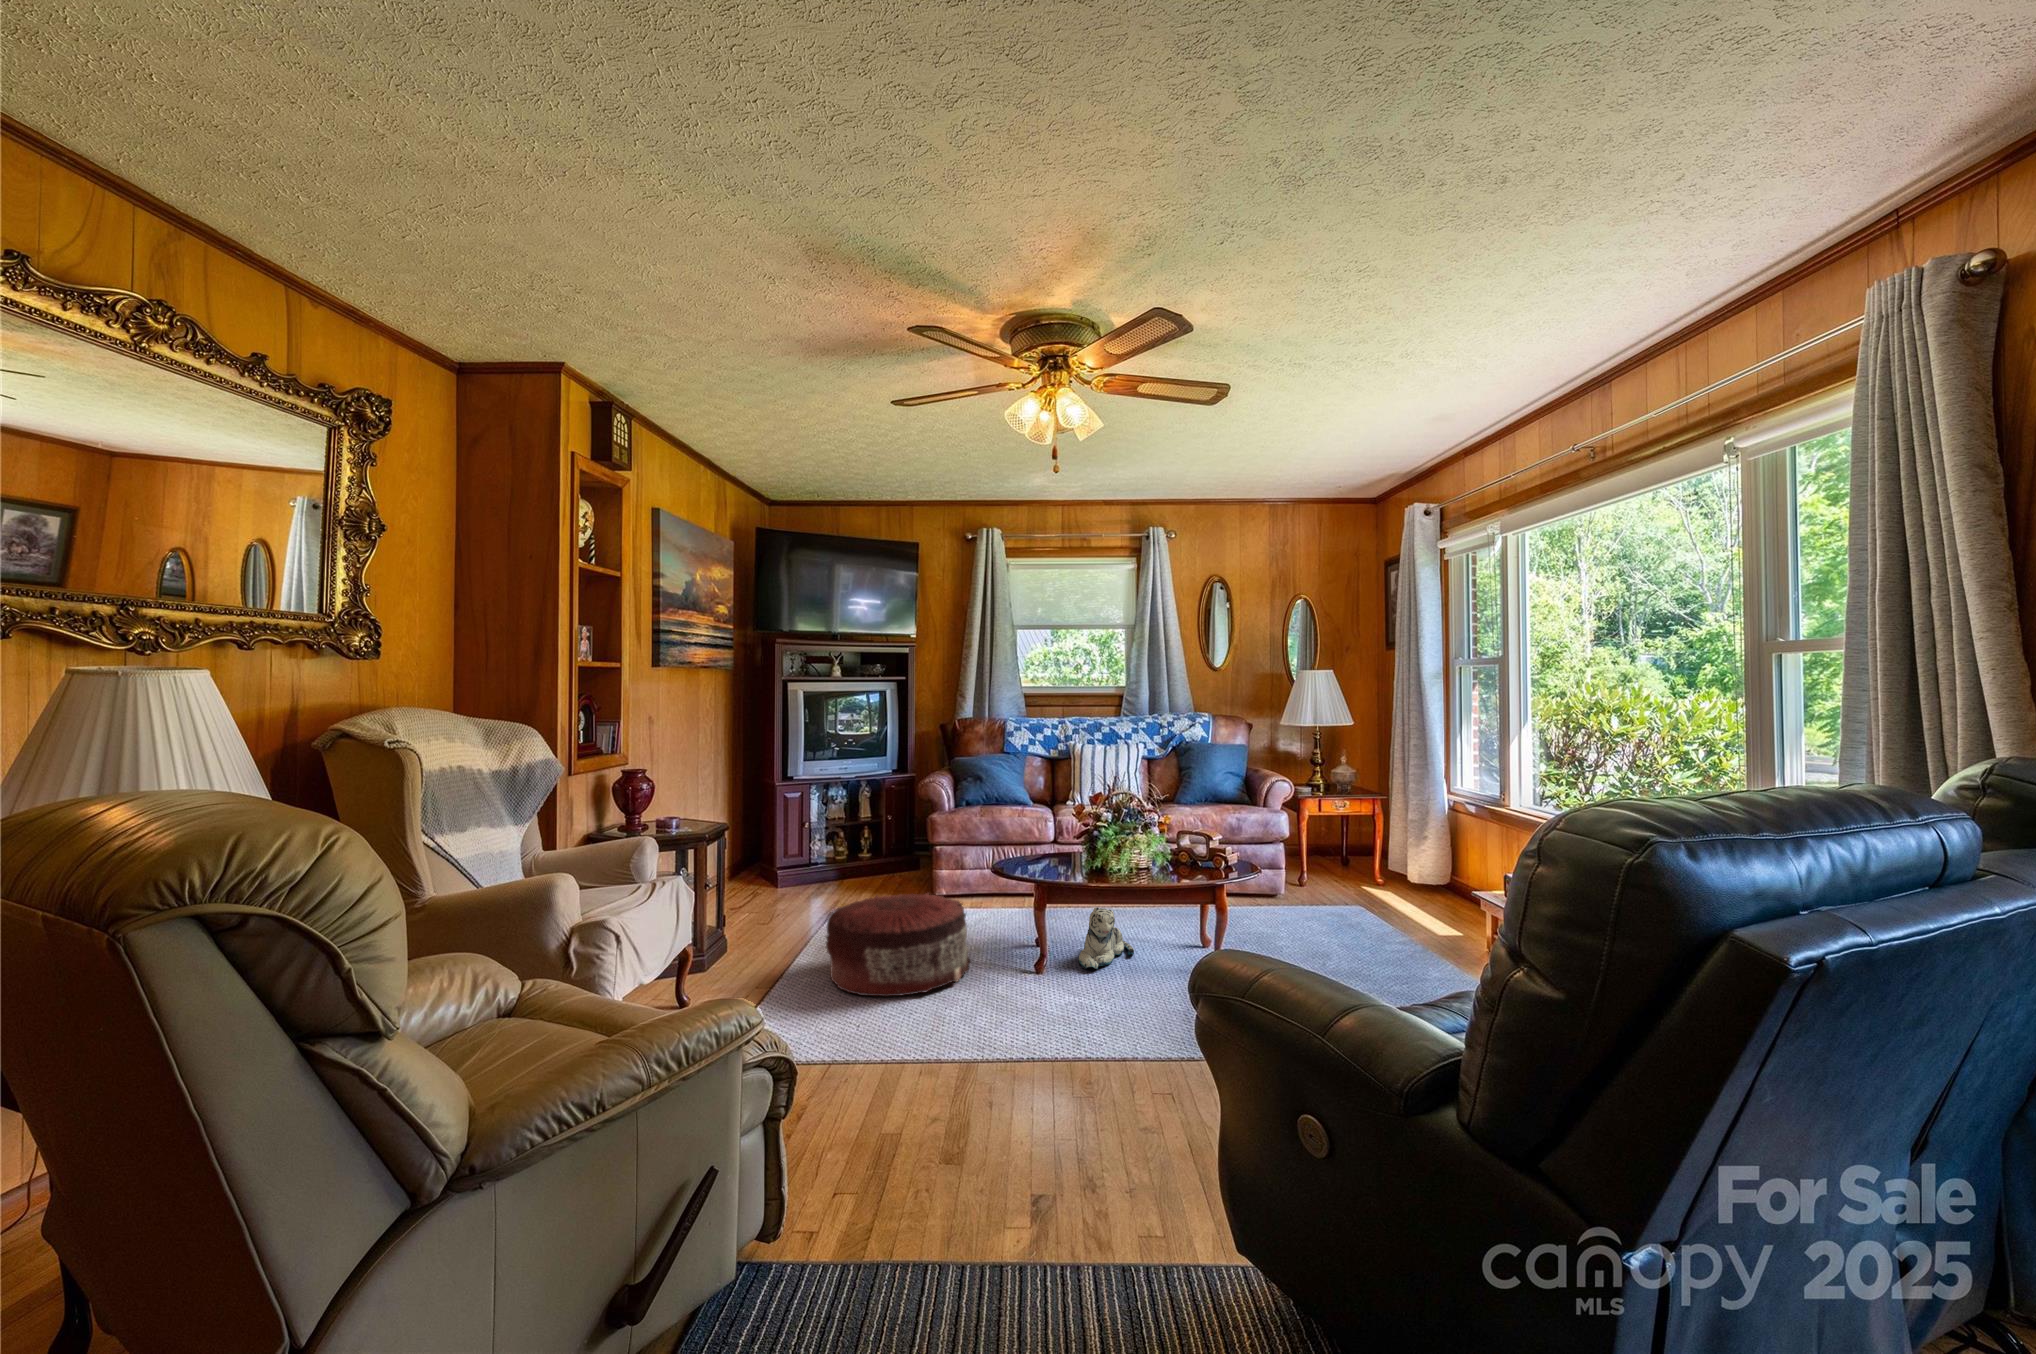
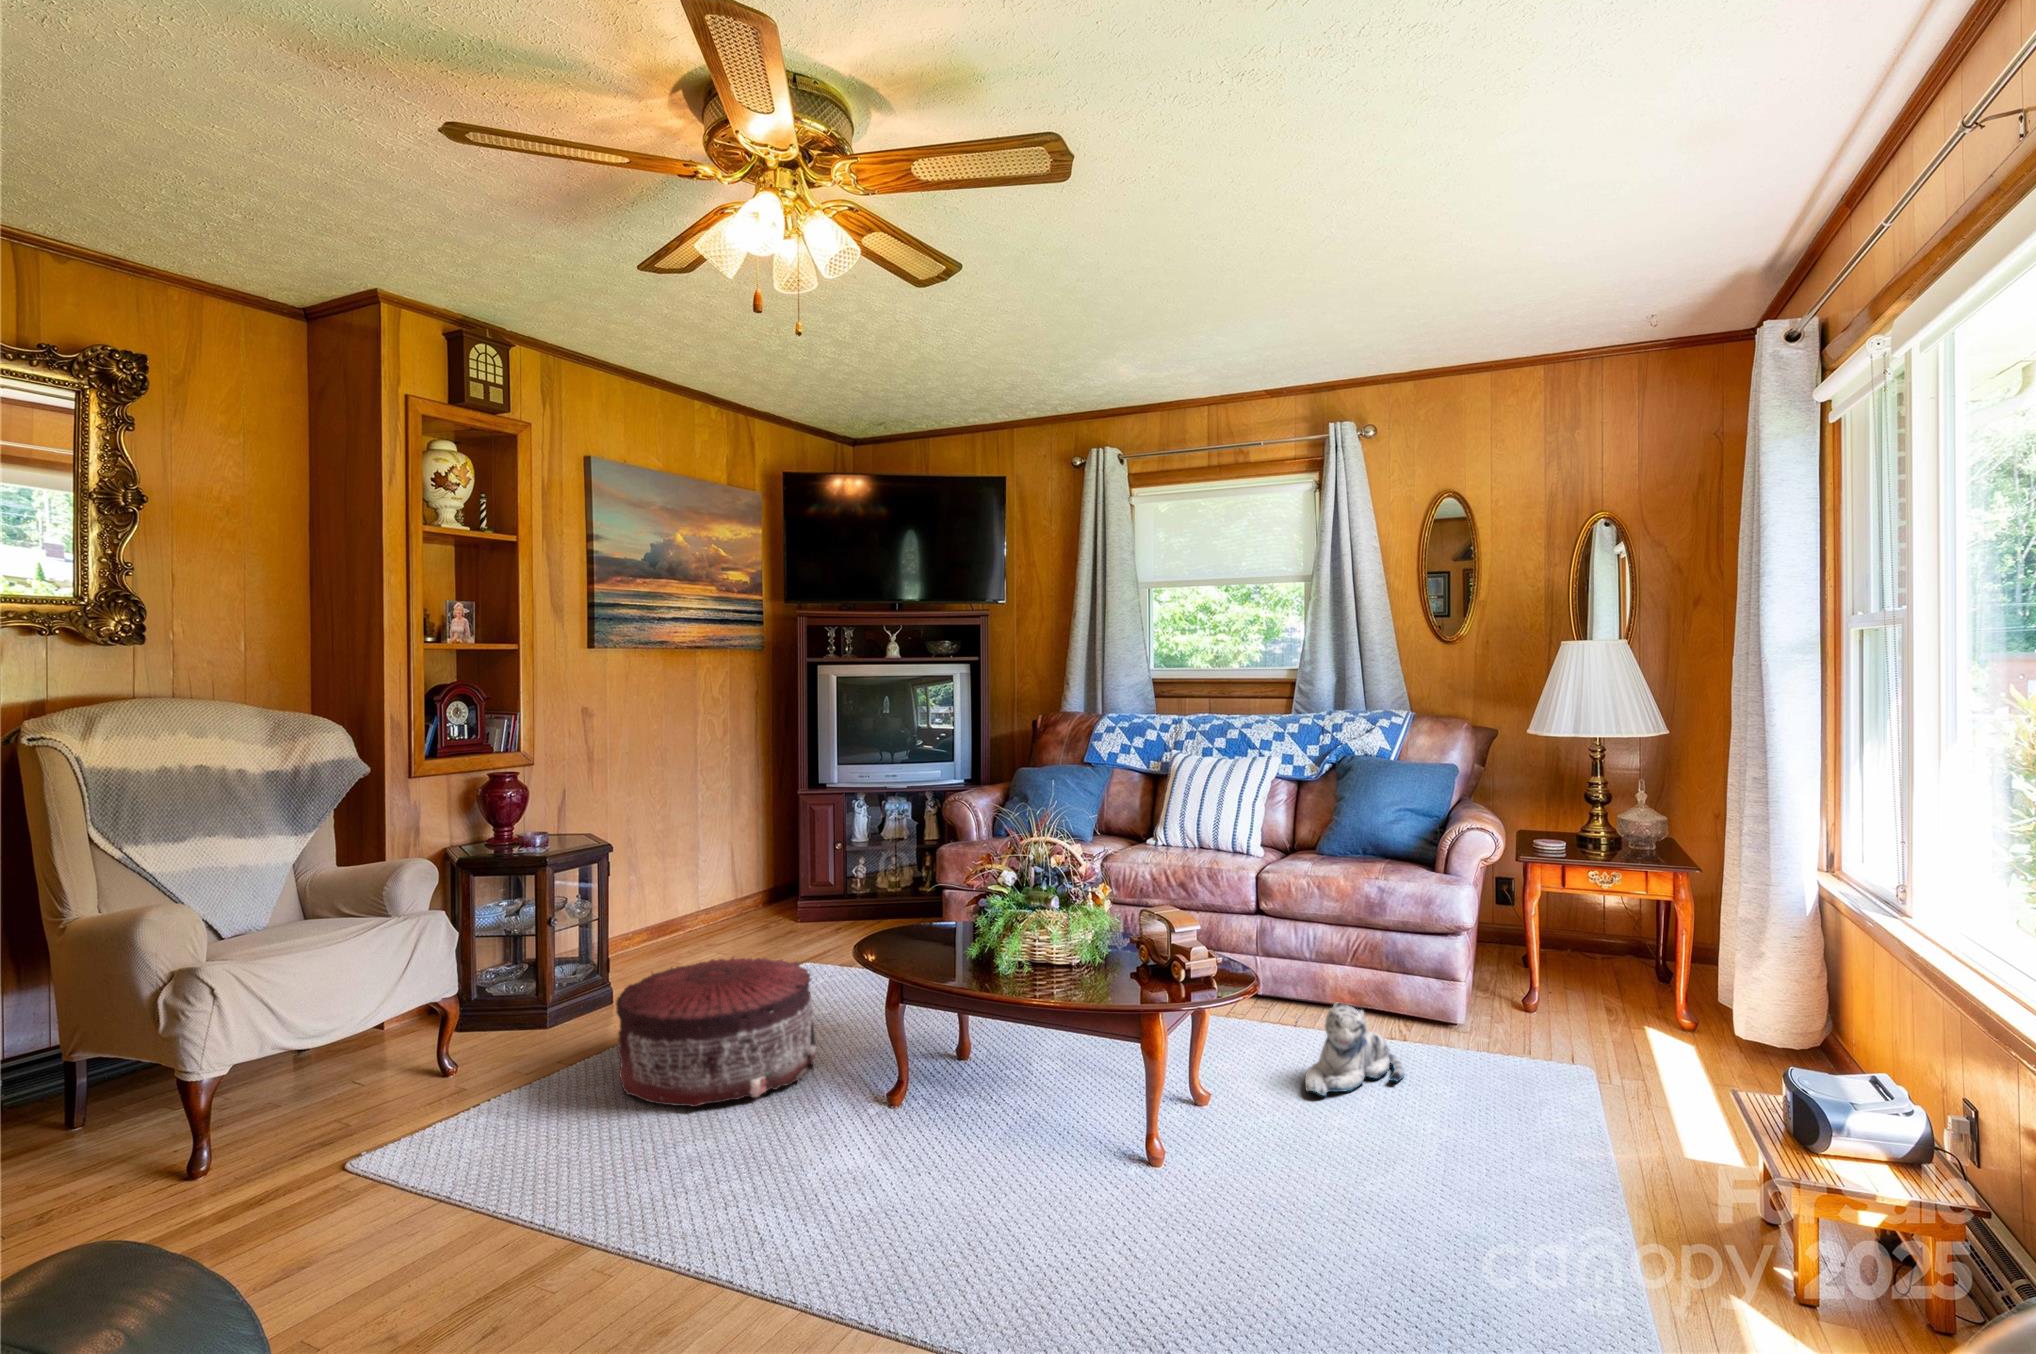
plush toy: present [1079,907,1134,969] -> present [1305,1003,1404,1096]

